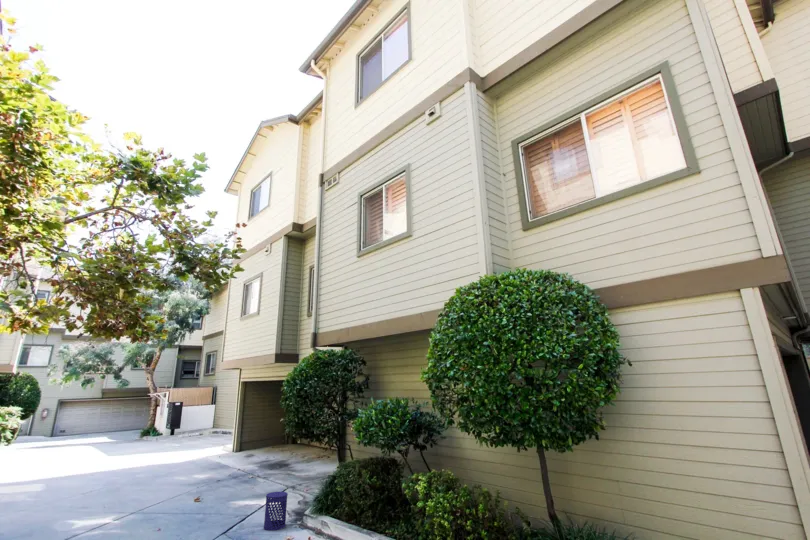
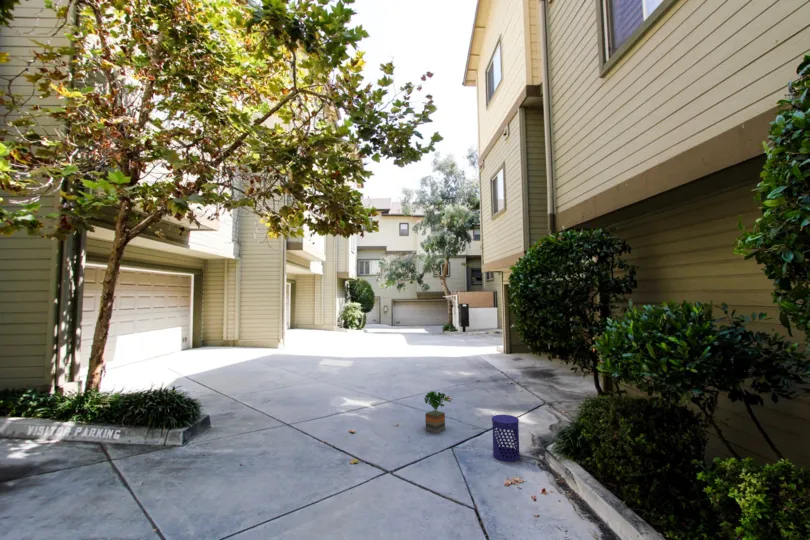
potted tree: none [191,484,219,525] -> present [424,391,448,433]

